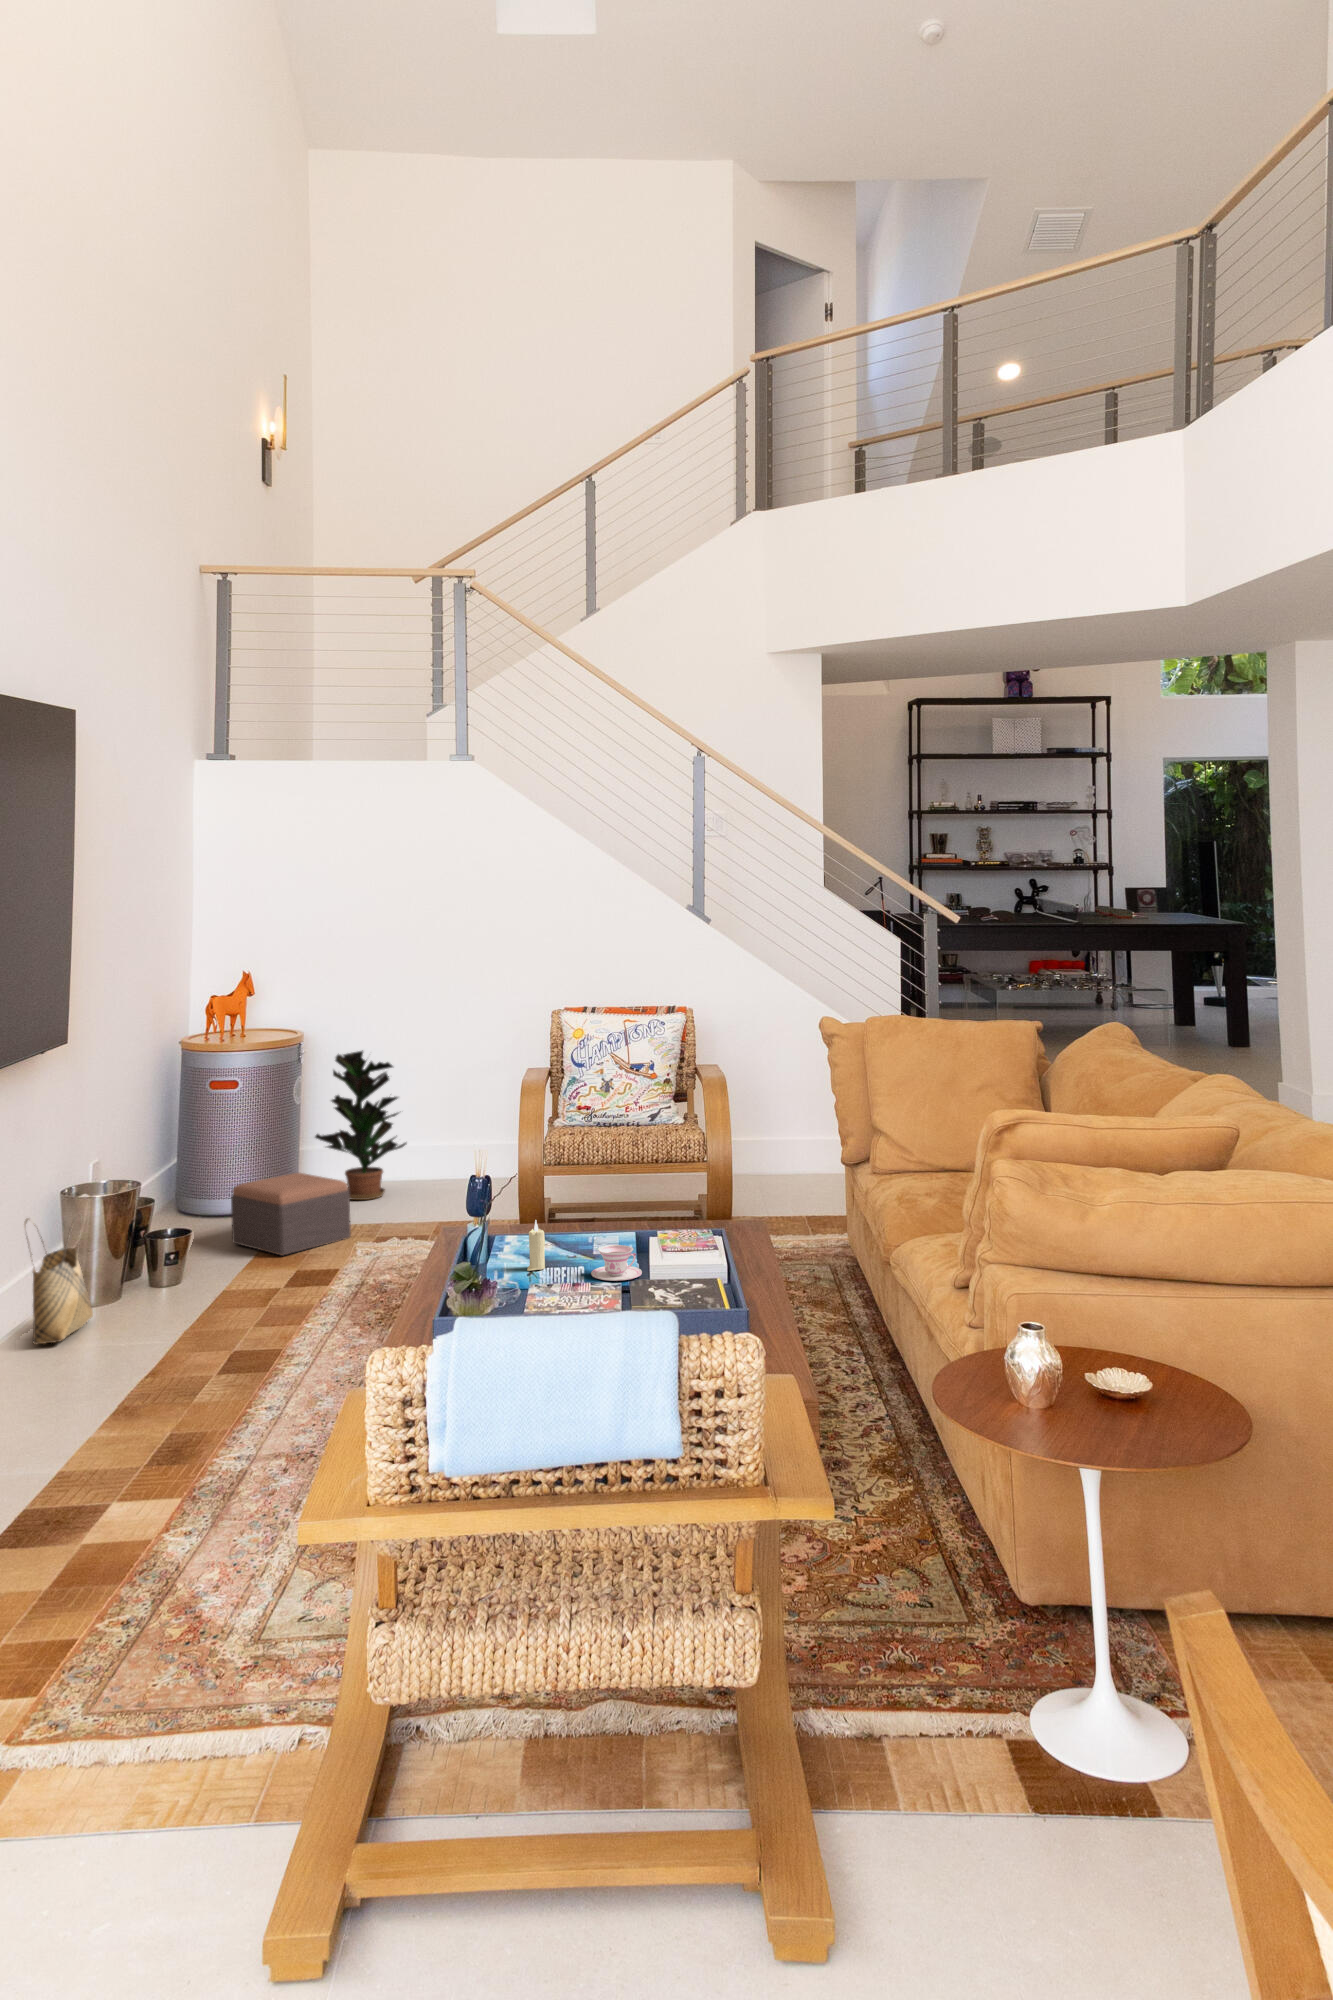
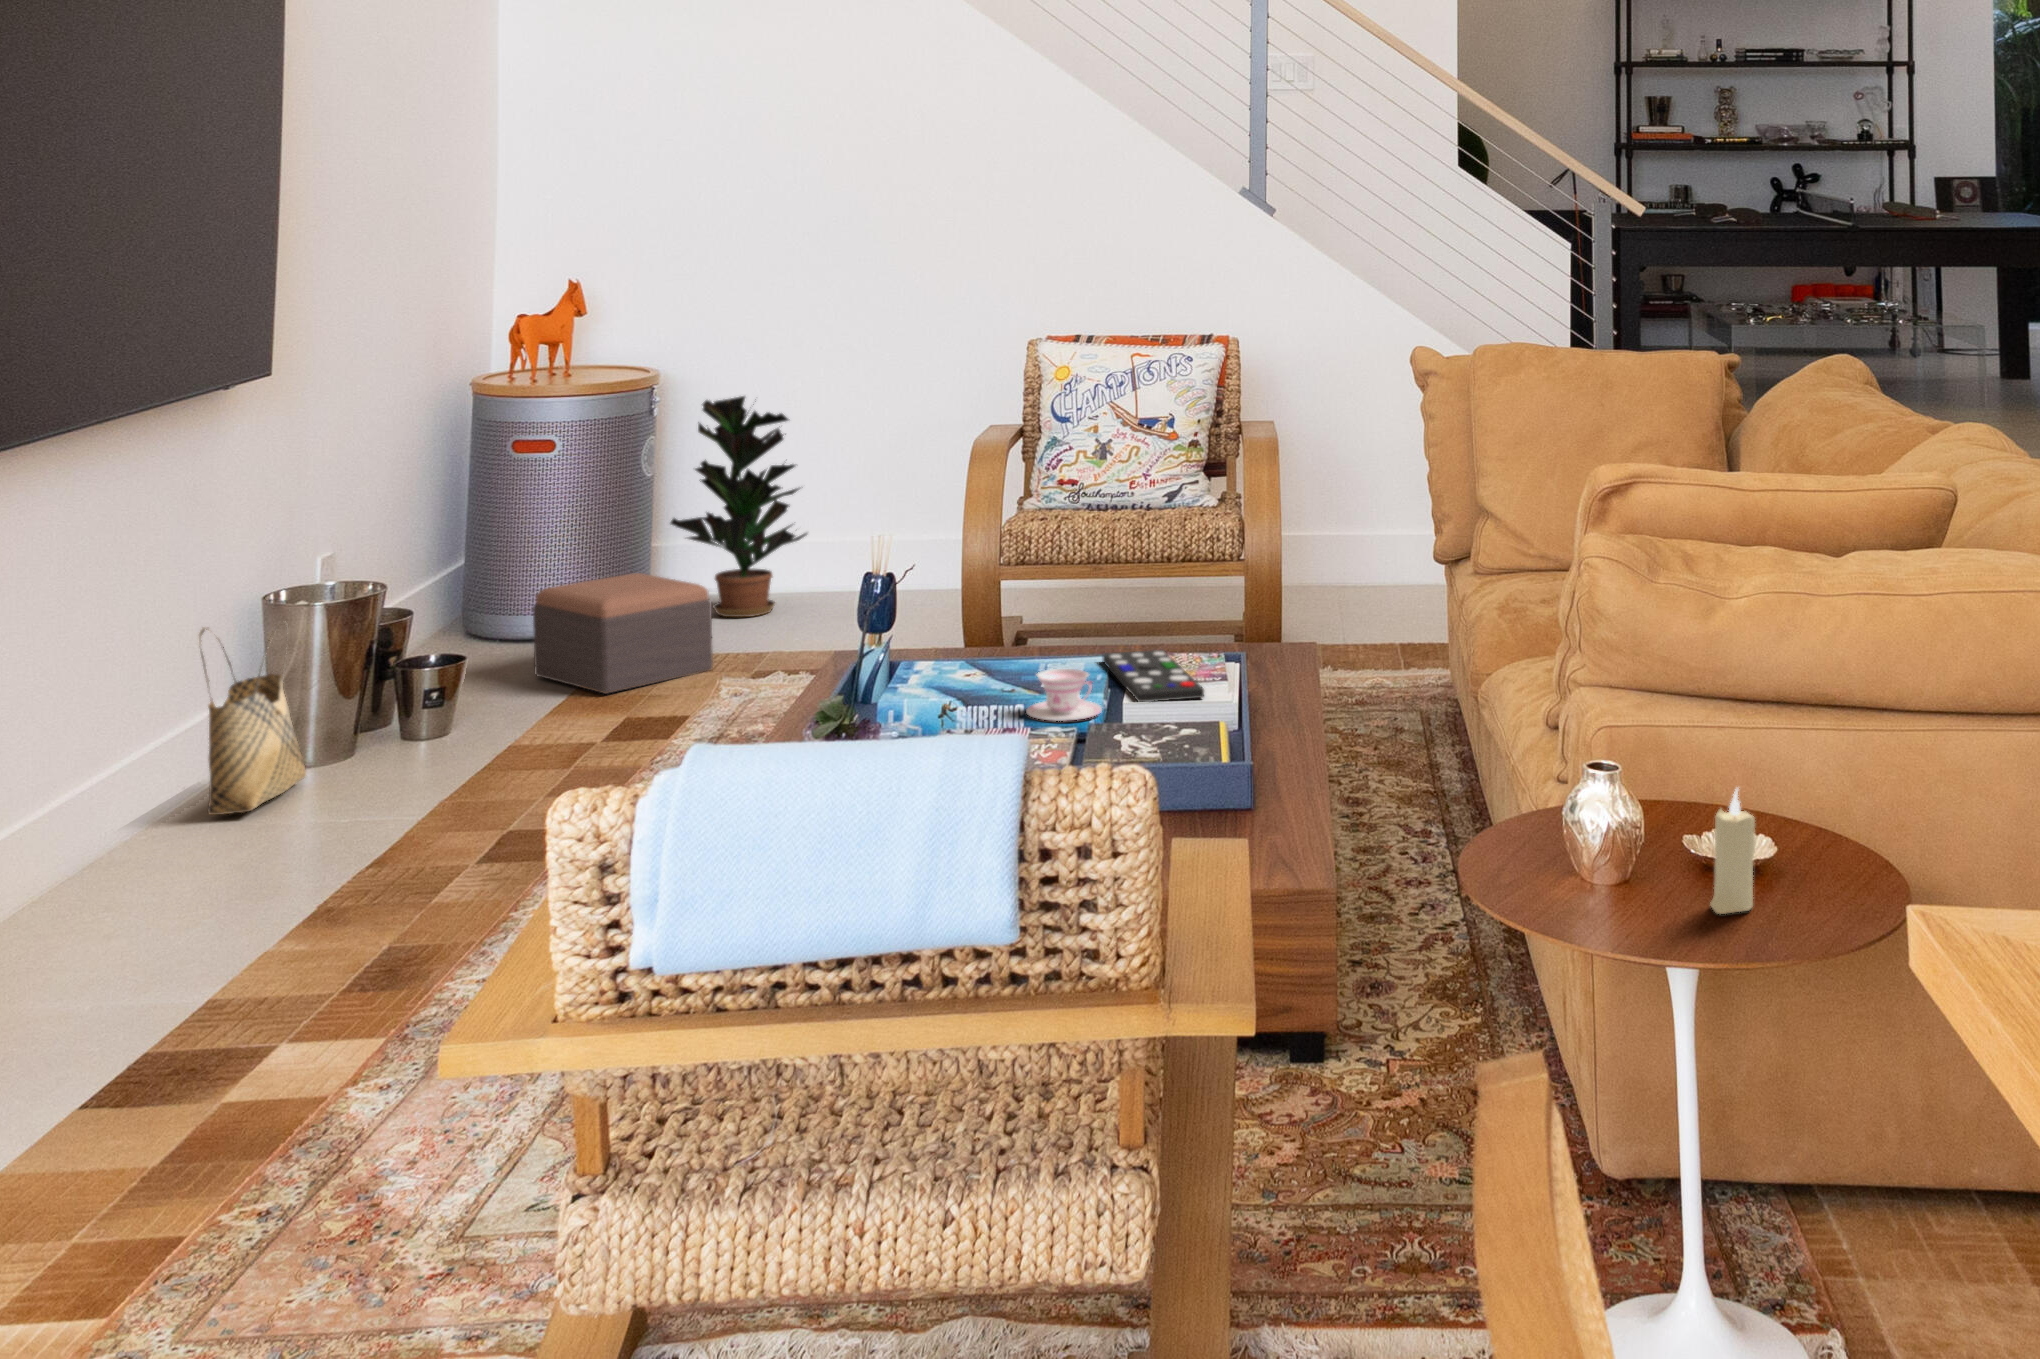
candle: present [527,1220,545,1271] -> present [1710,788,1755,914]
remote control: none [632,1228,707,1266] -> present [1103,650,1204,702]

